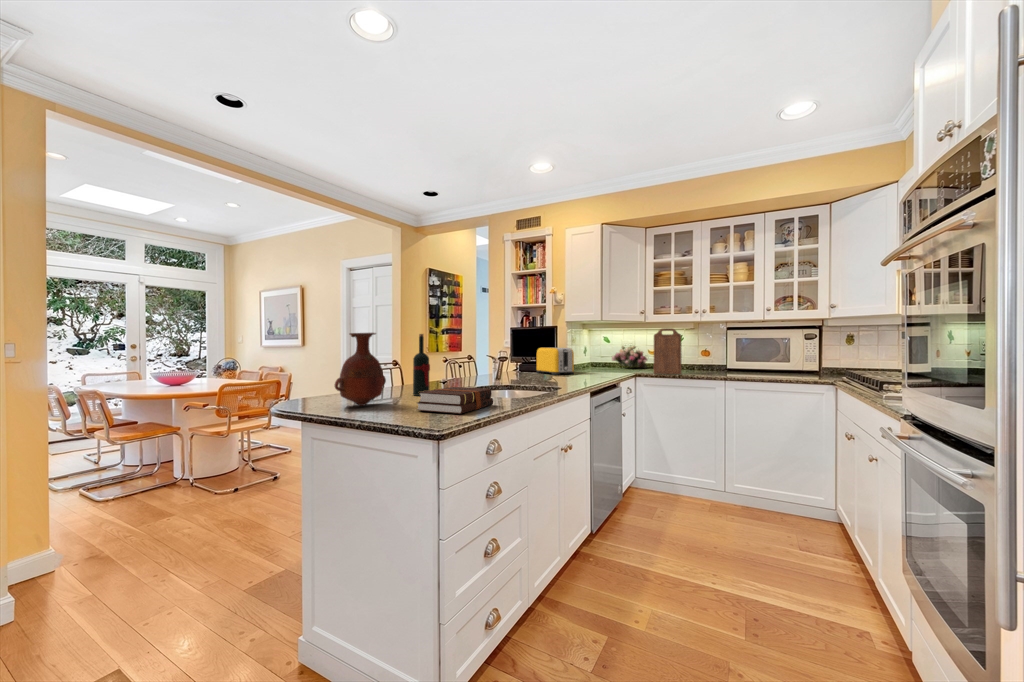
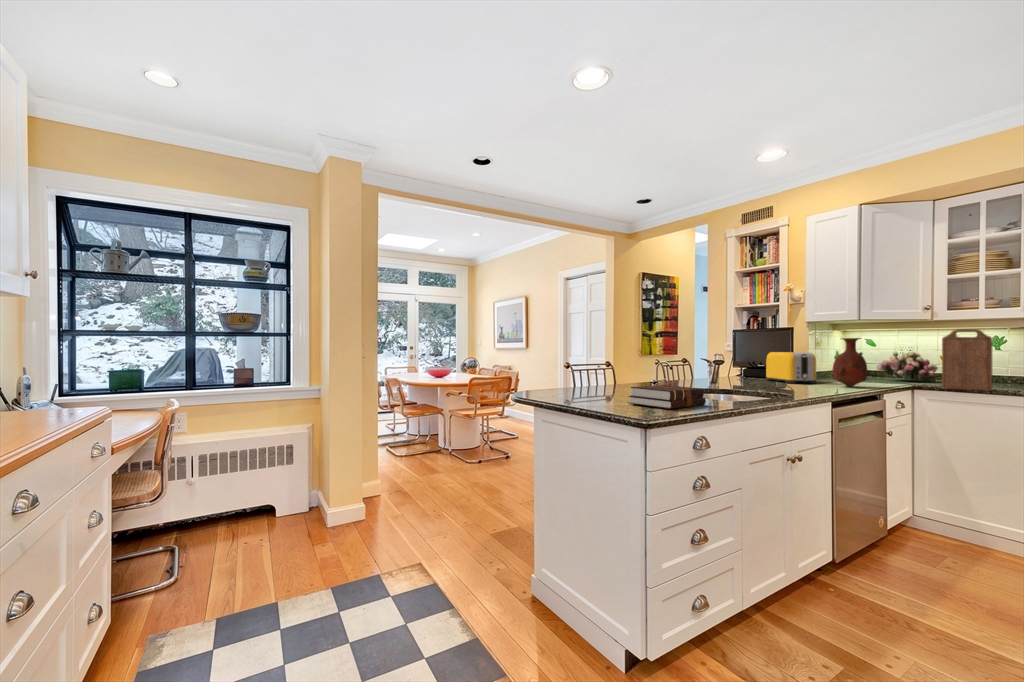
vase: present [335,333,386,406] -> present [832,338,868,387]
wine bottle: present [413,334,430,396] -> none [626,335,642,393]

